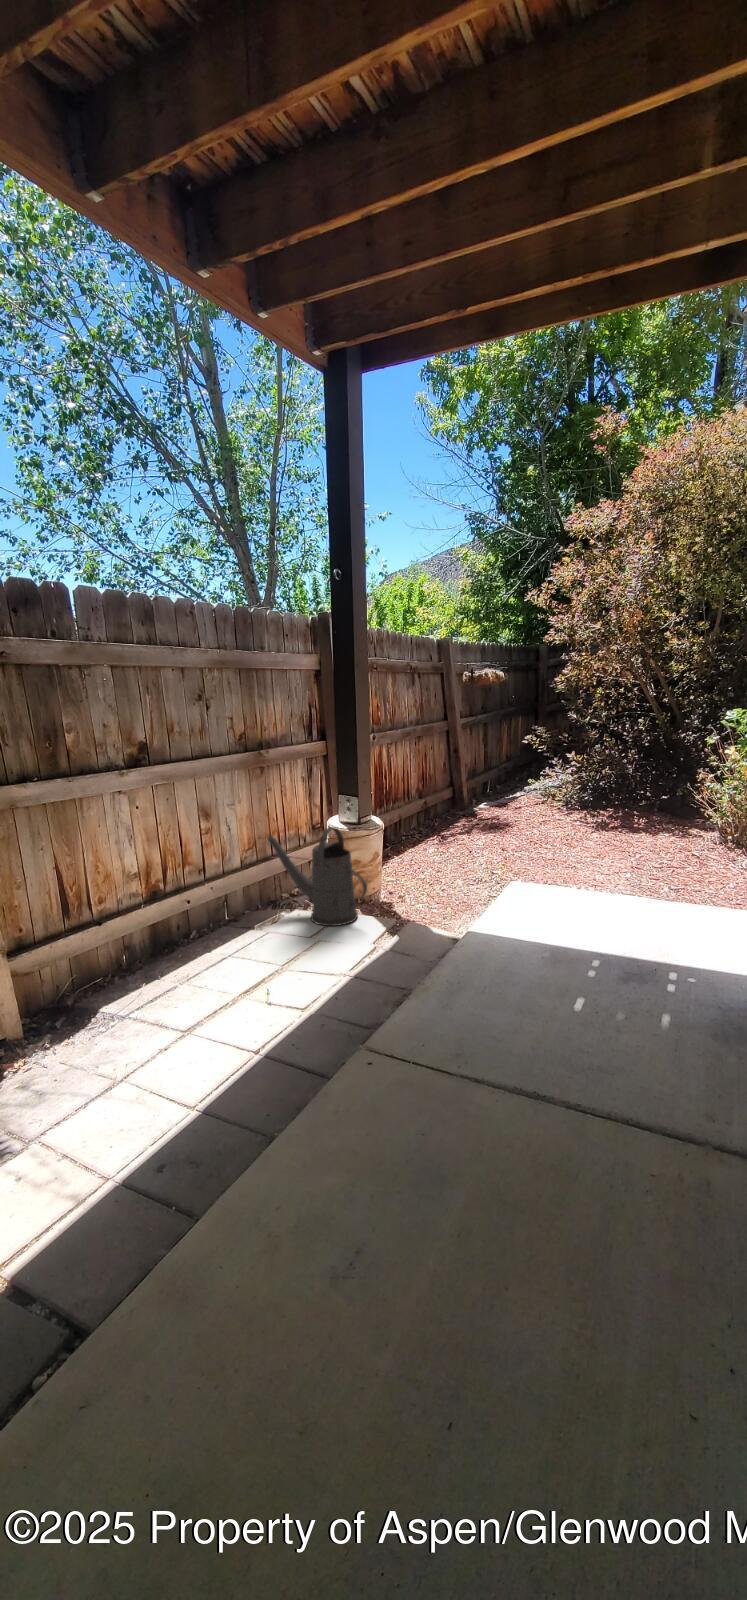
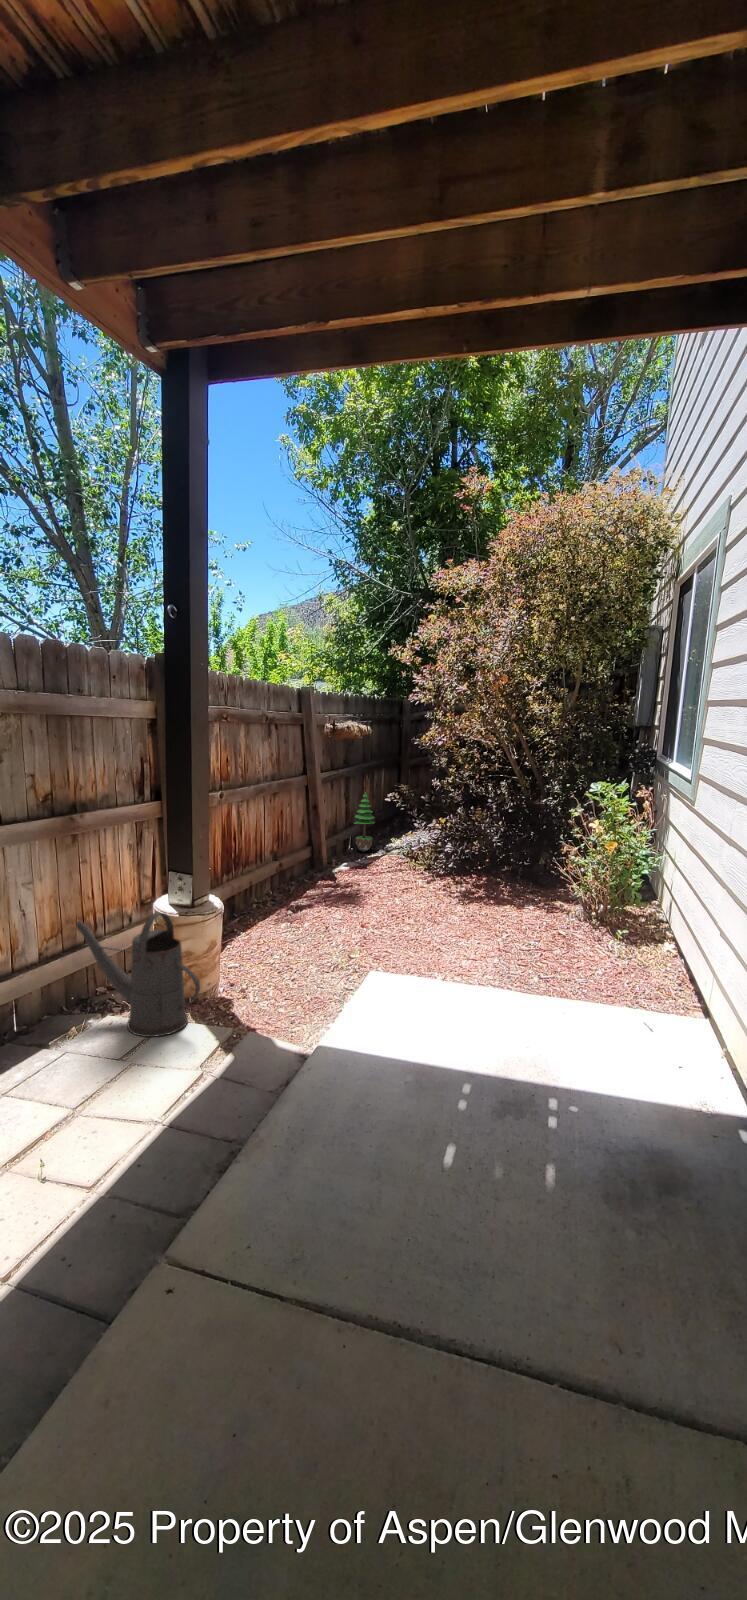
potted tree: none [492,732,513,790] -> present [354,792,375,852]

